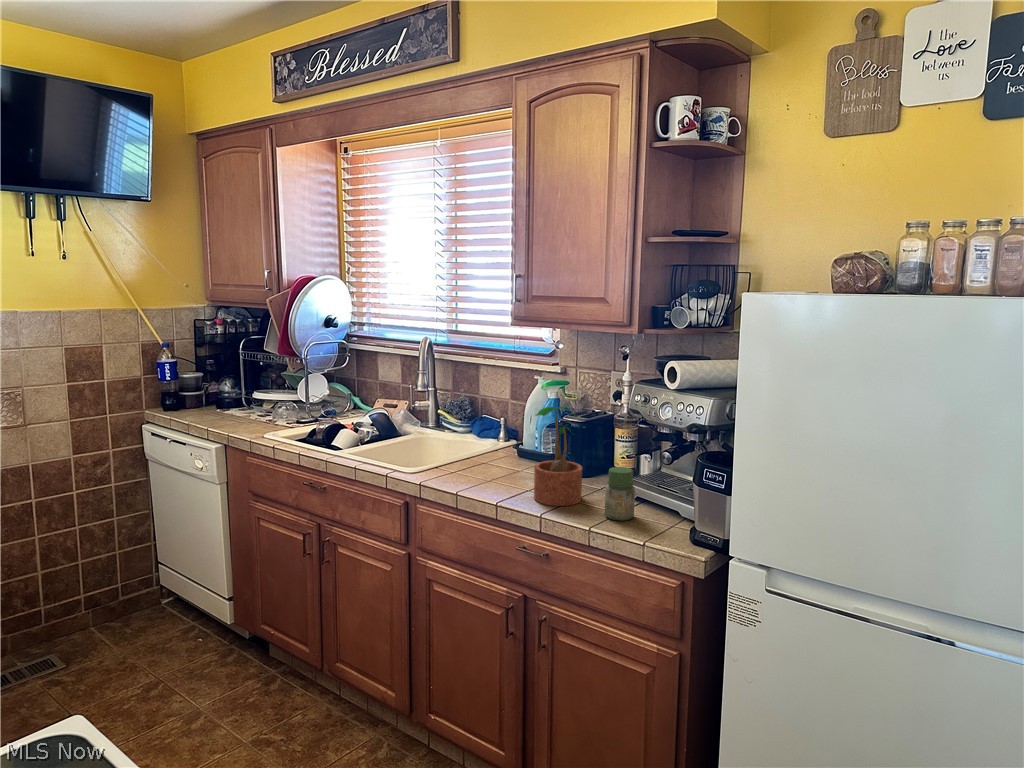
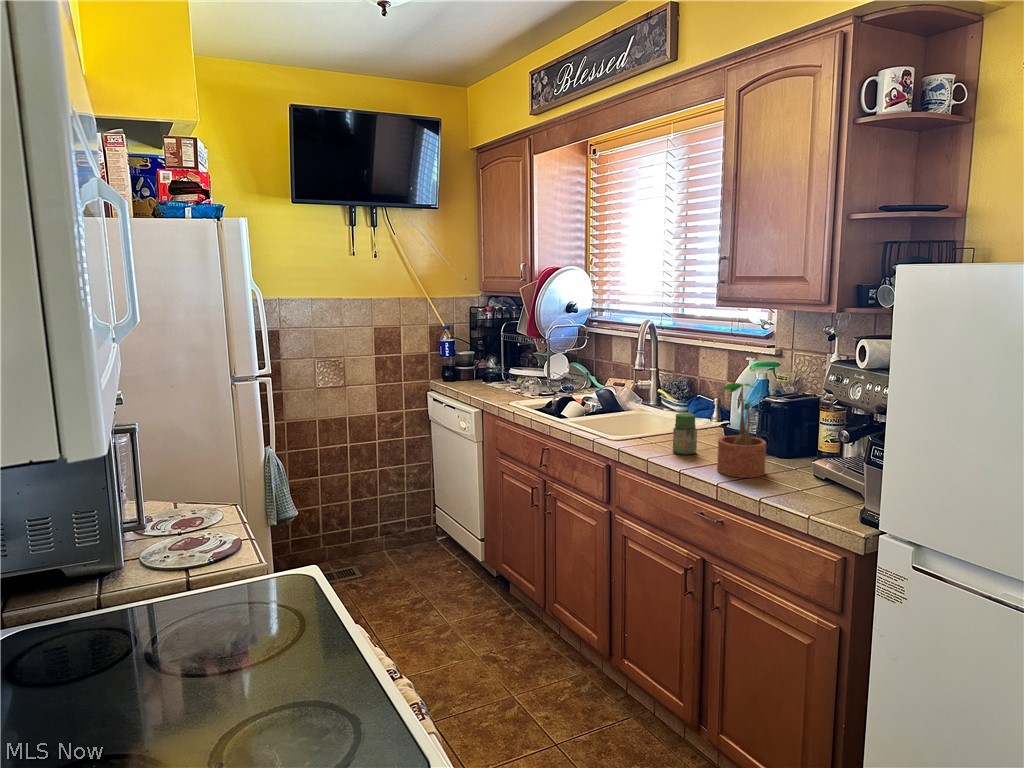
jar: present [605,467,635,521] -> present [673,413,697,455]

